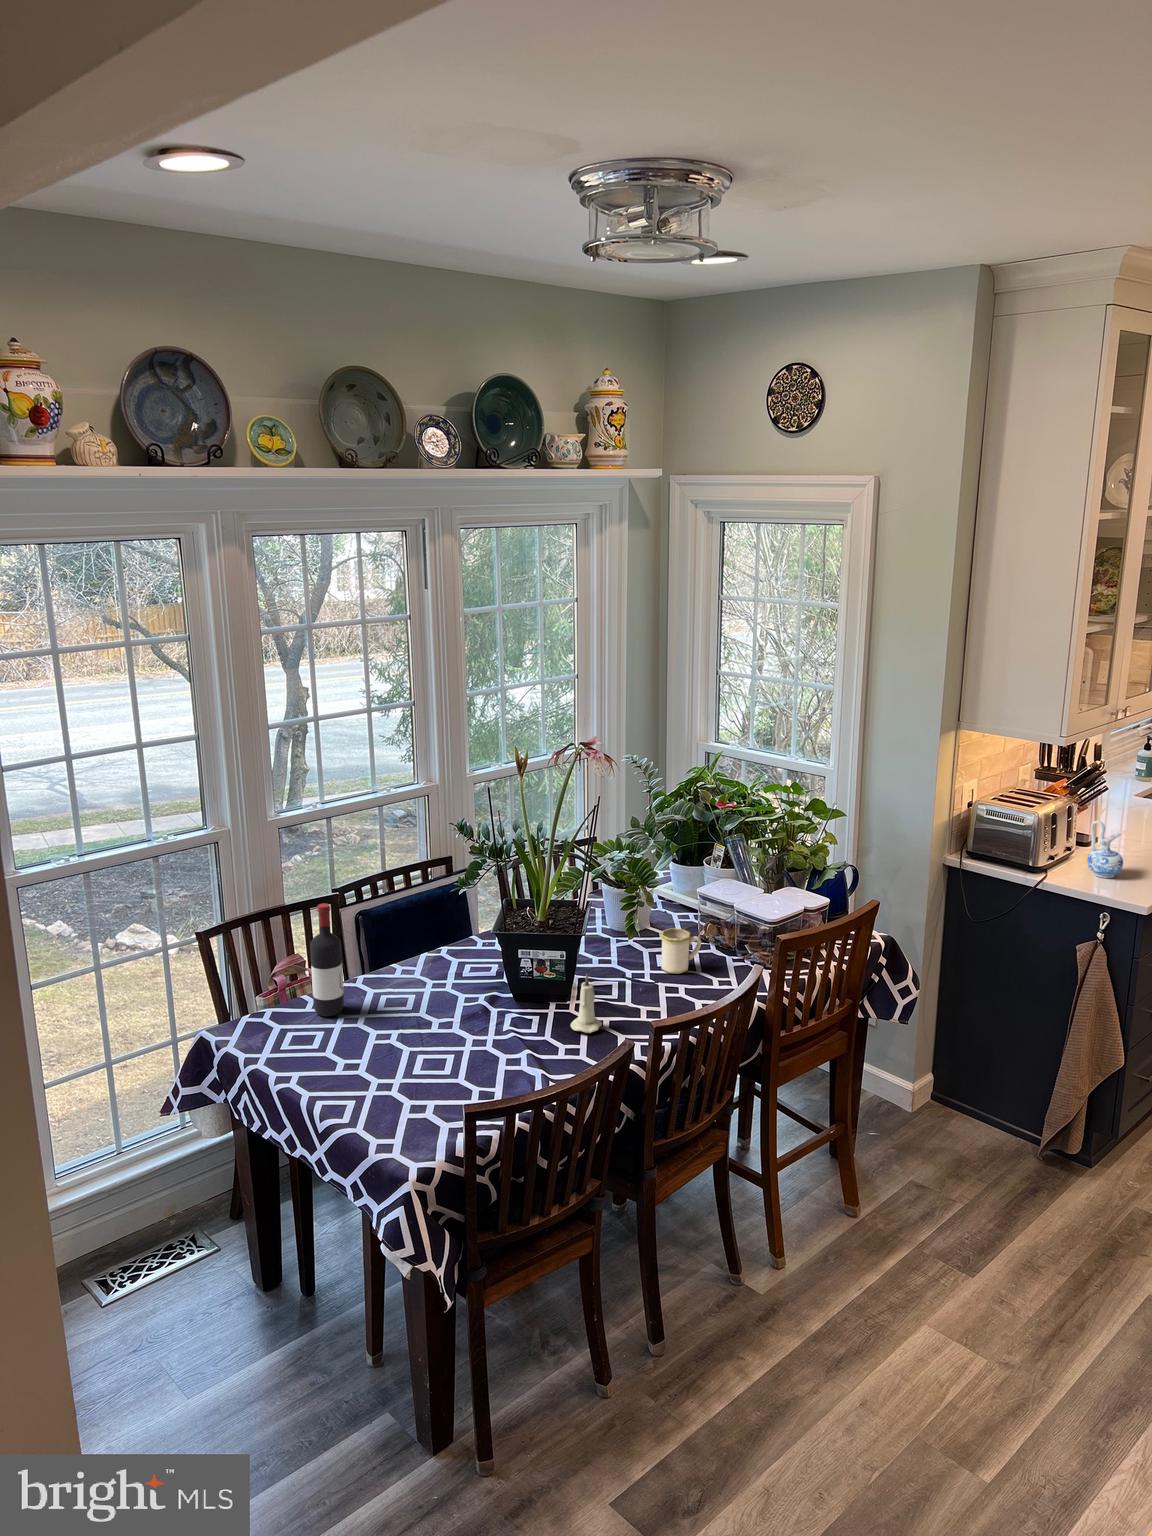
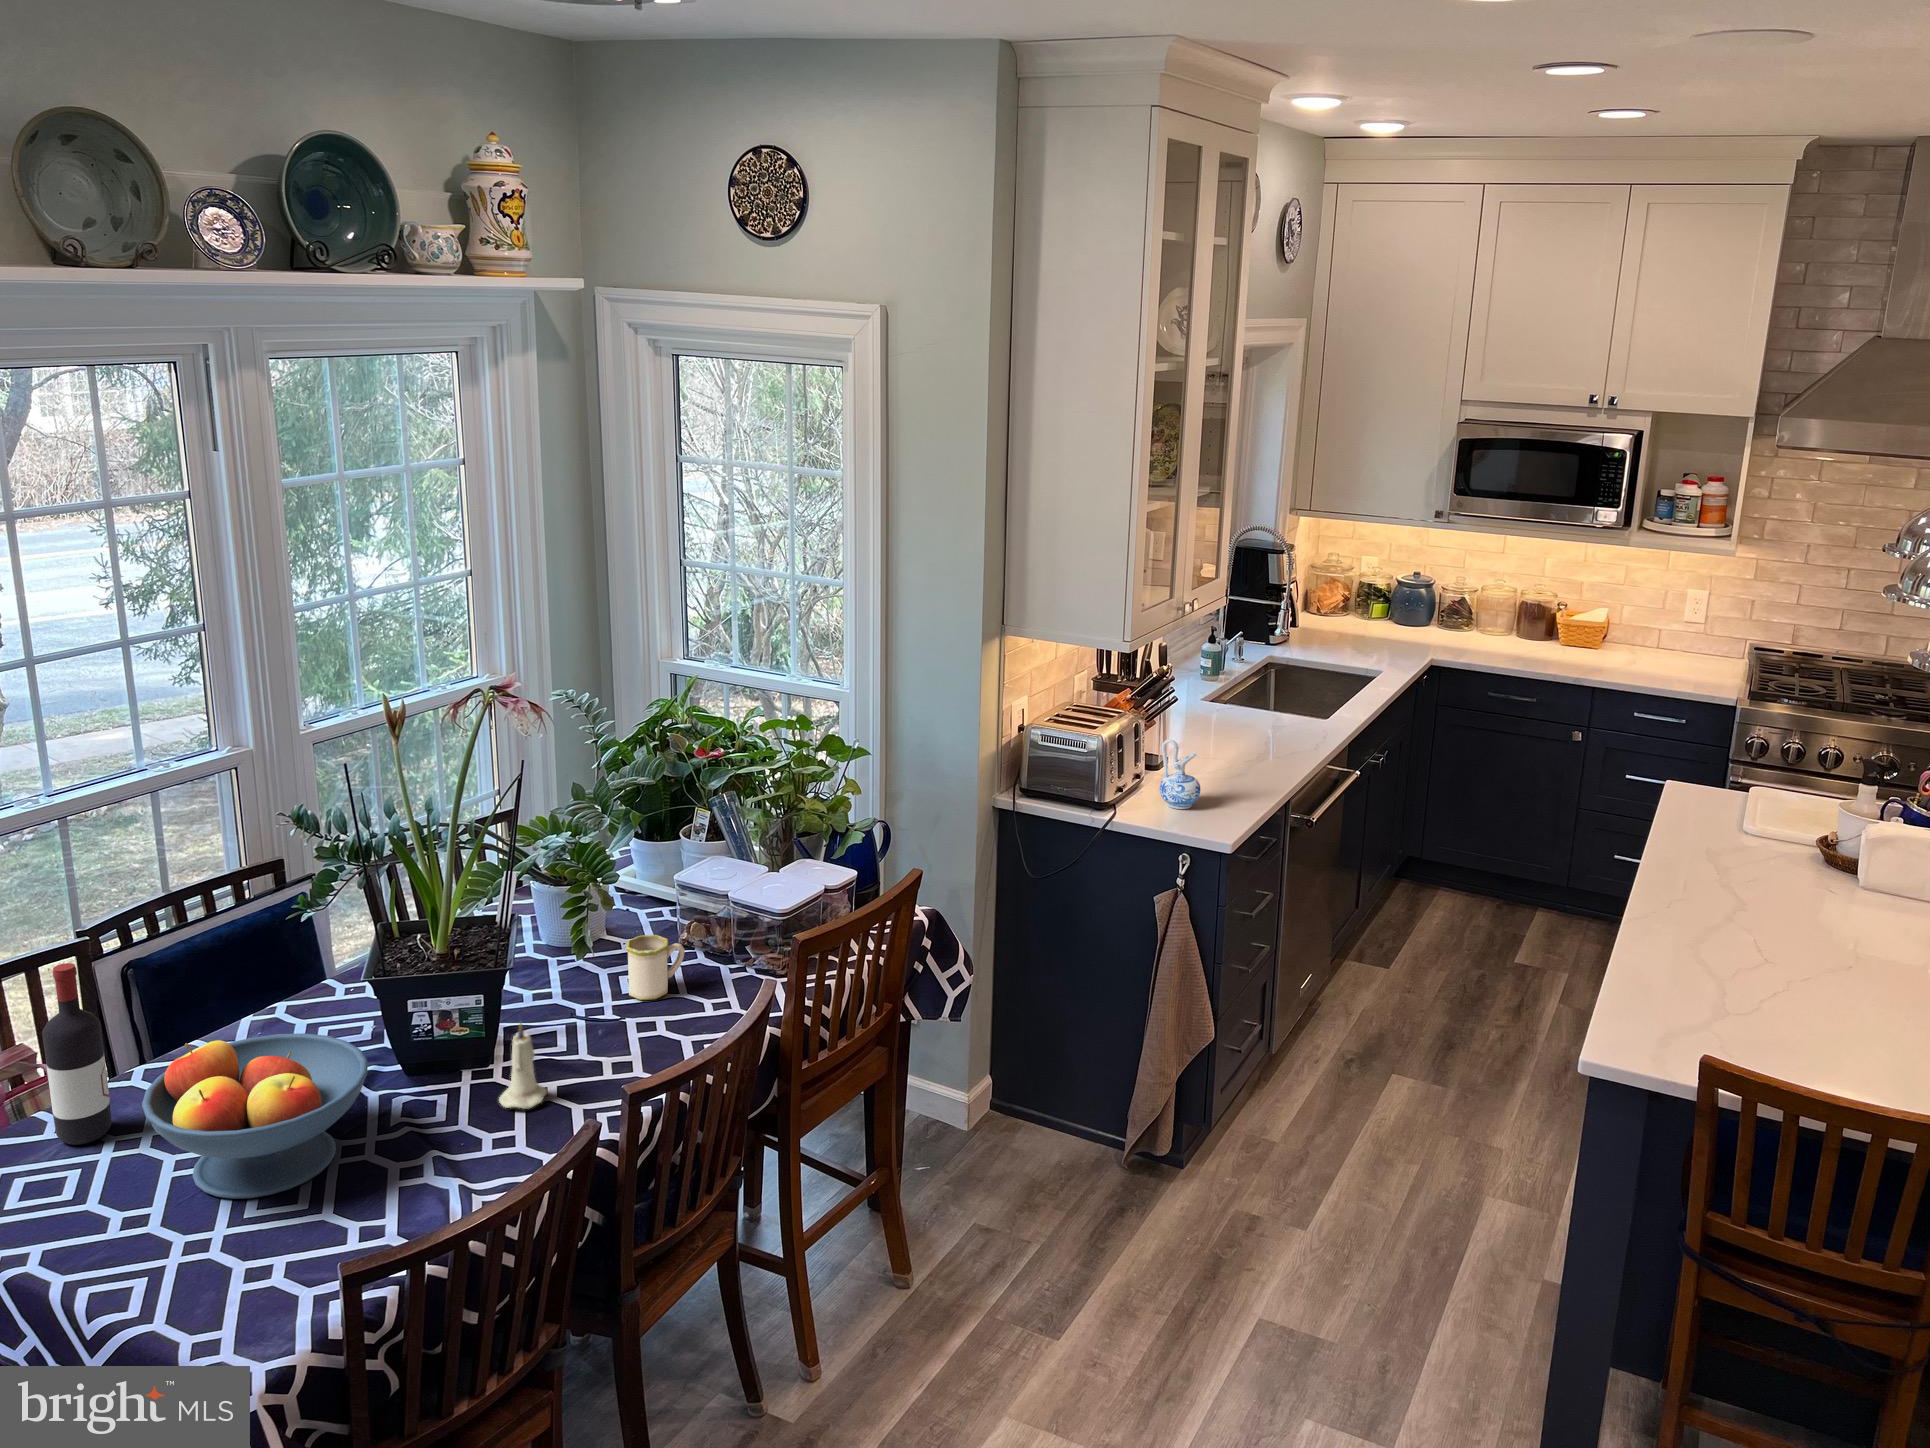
fruit bowl: none [361,960,491,1062] -> present [142,1033,368,1199]

